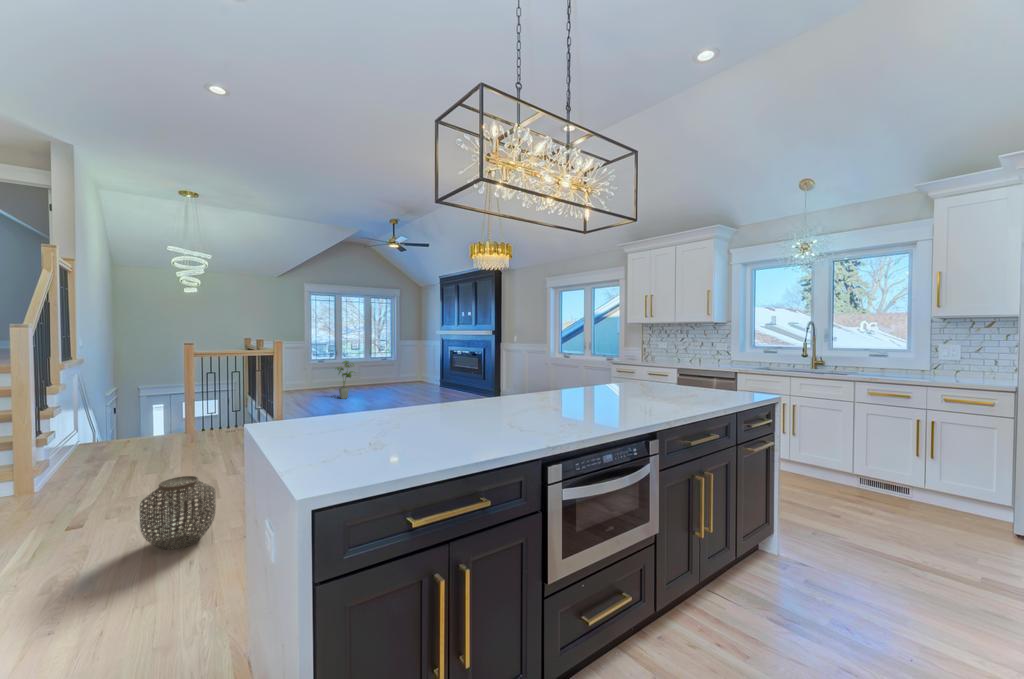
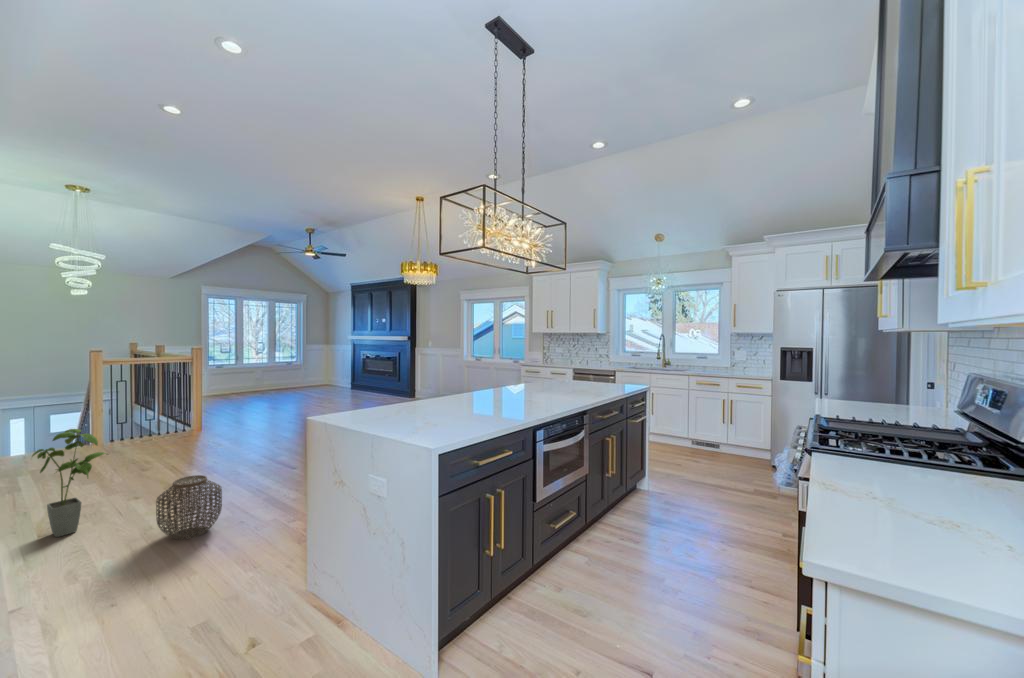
house plant: present [336,361,354,399] -> present [32,429,106,537]

